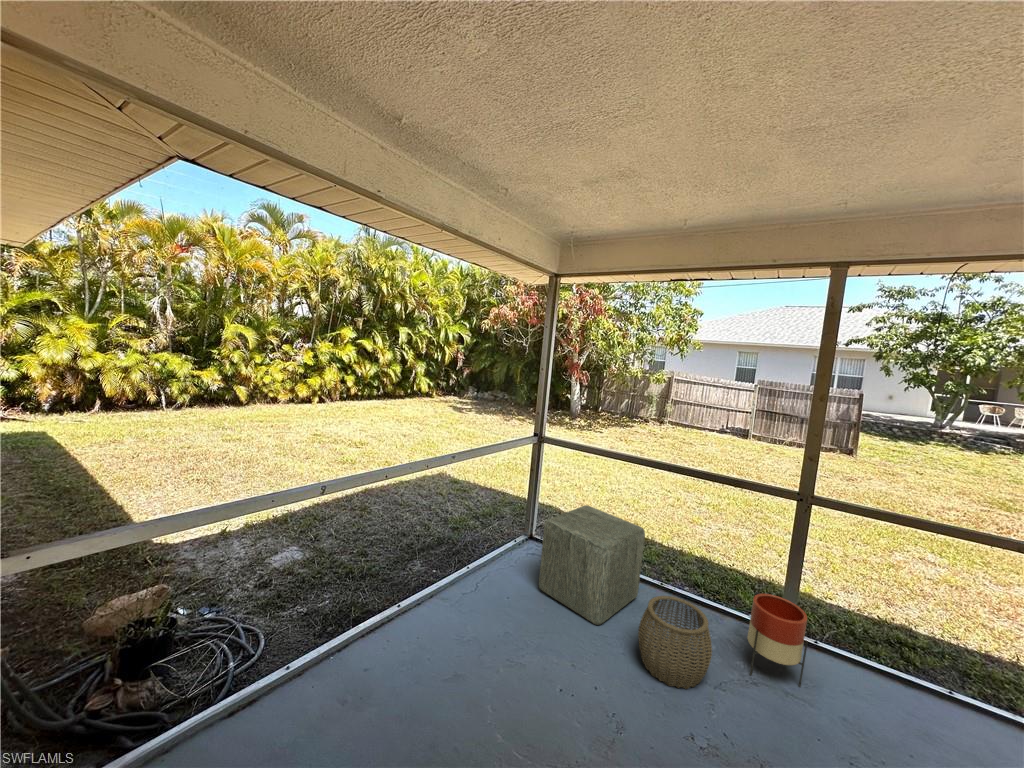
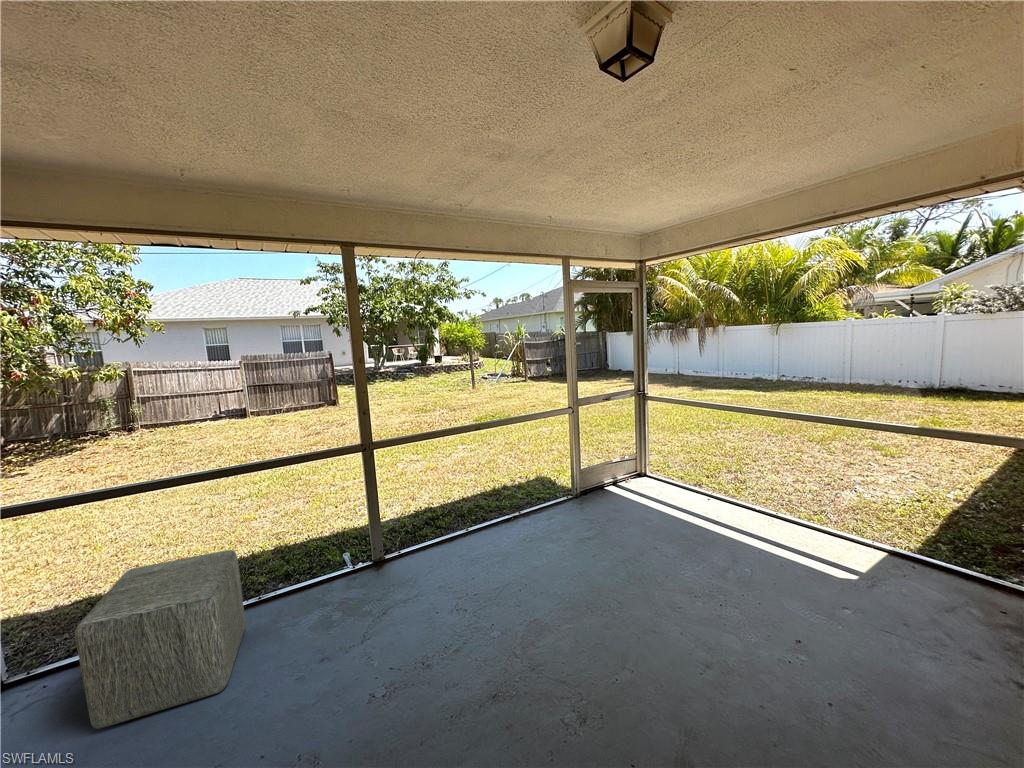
planter: present [748,594,808,687] -> none [364,531,410,607]
woven basket: present [638,596,712,689] -> none [280,584,359,677]

